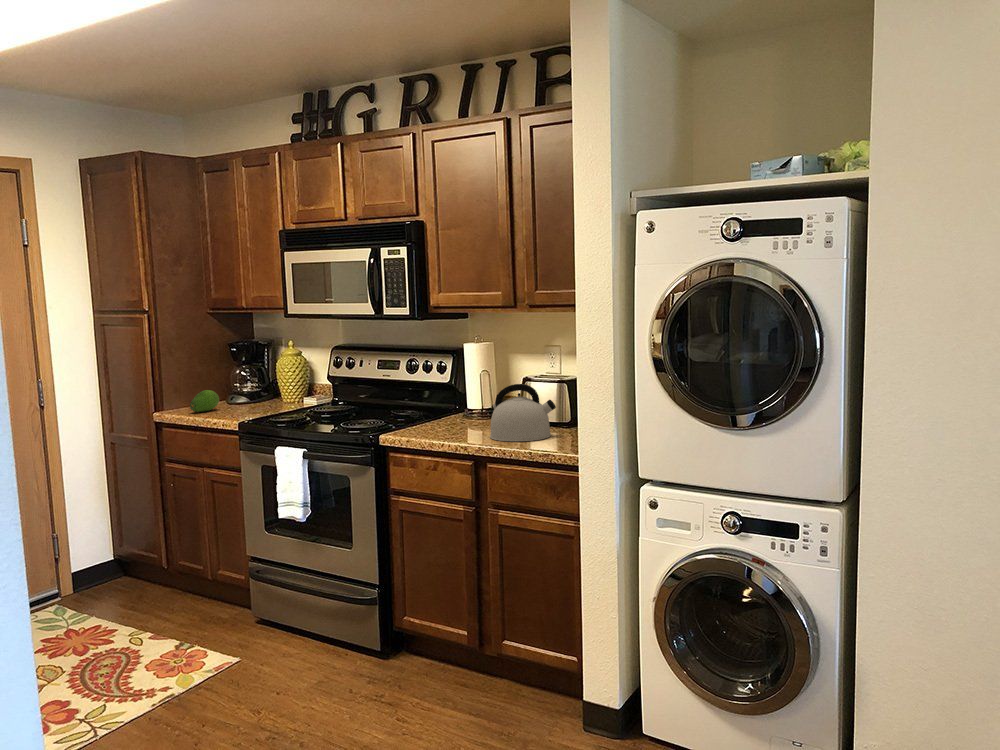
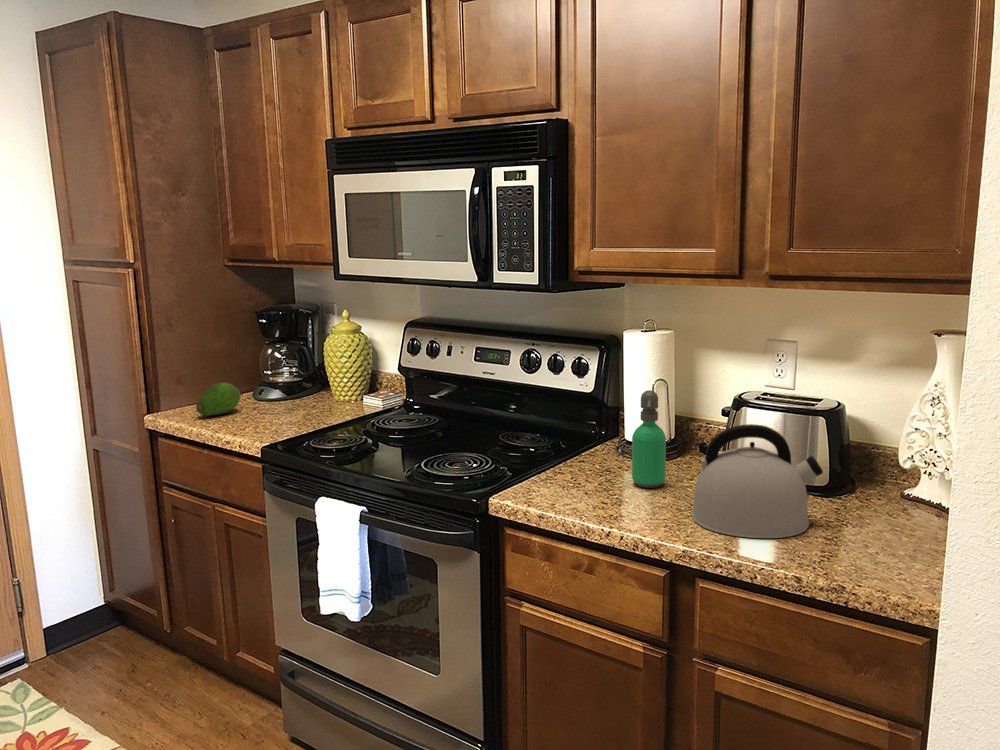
soap dispenser: none [463,373,483,428] -> present [632,390,666,488]

